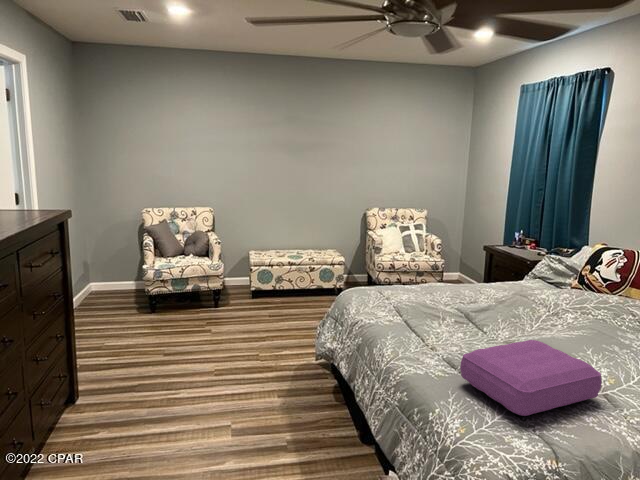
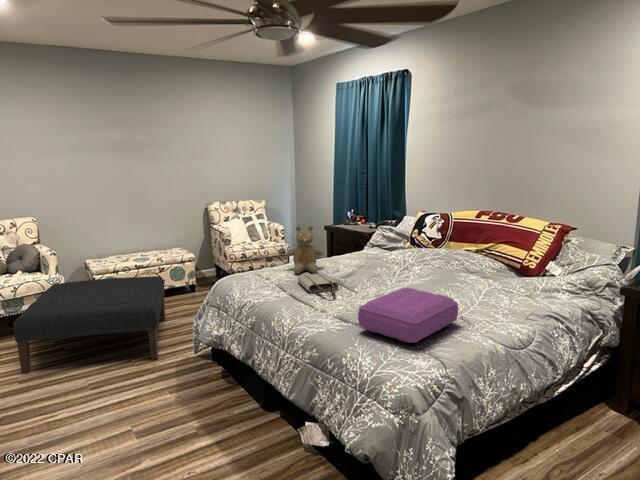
teddy bear: none [417,245,459,300] -> present [286,226,323,274]
ottoman: none [166,270,307,358] -> present [13,276,165,374]
tote bag: none [421,300,463,331] -> present [298,273,339,296]

